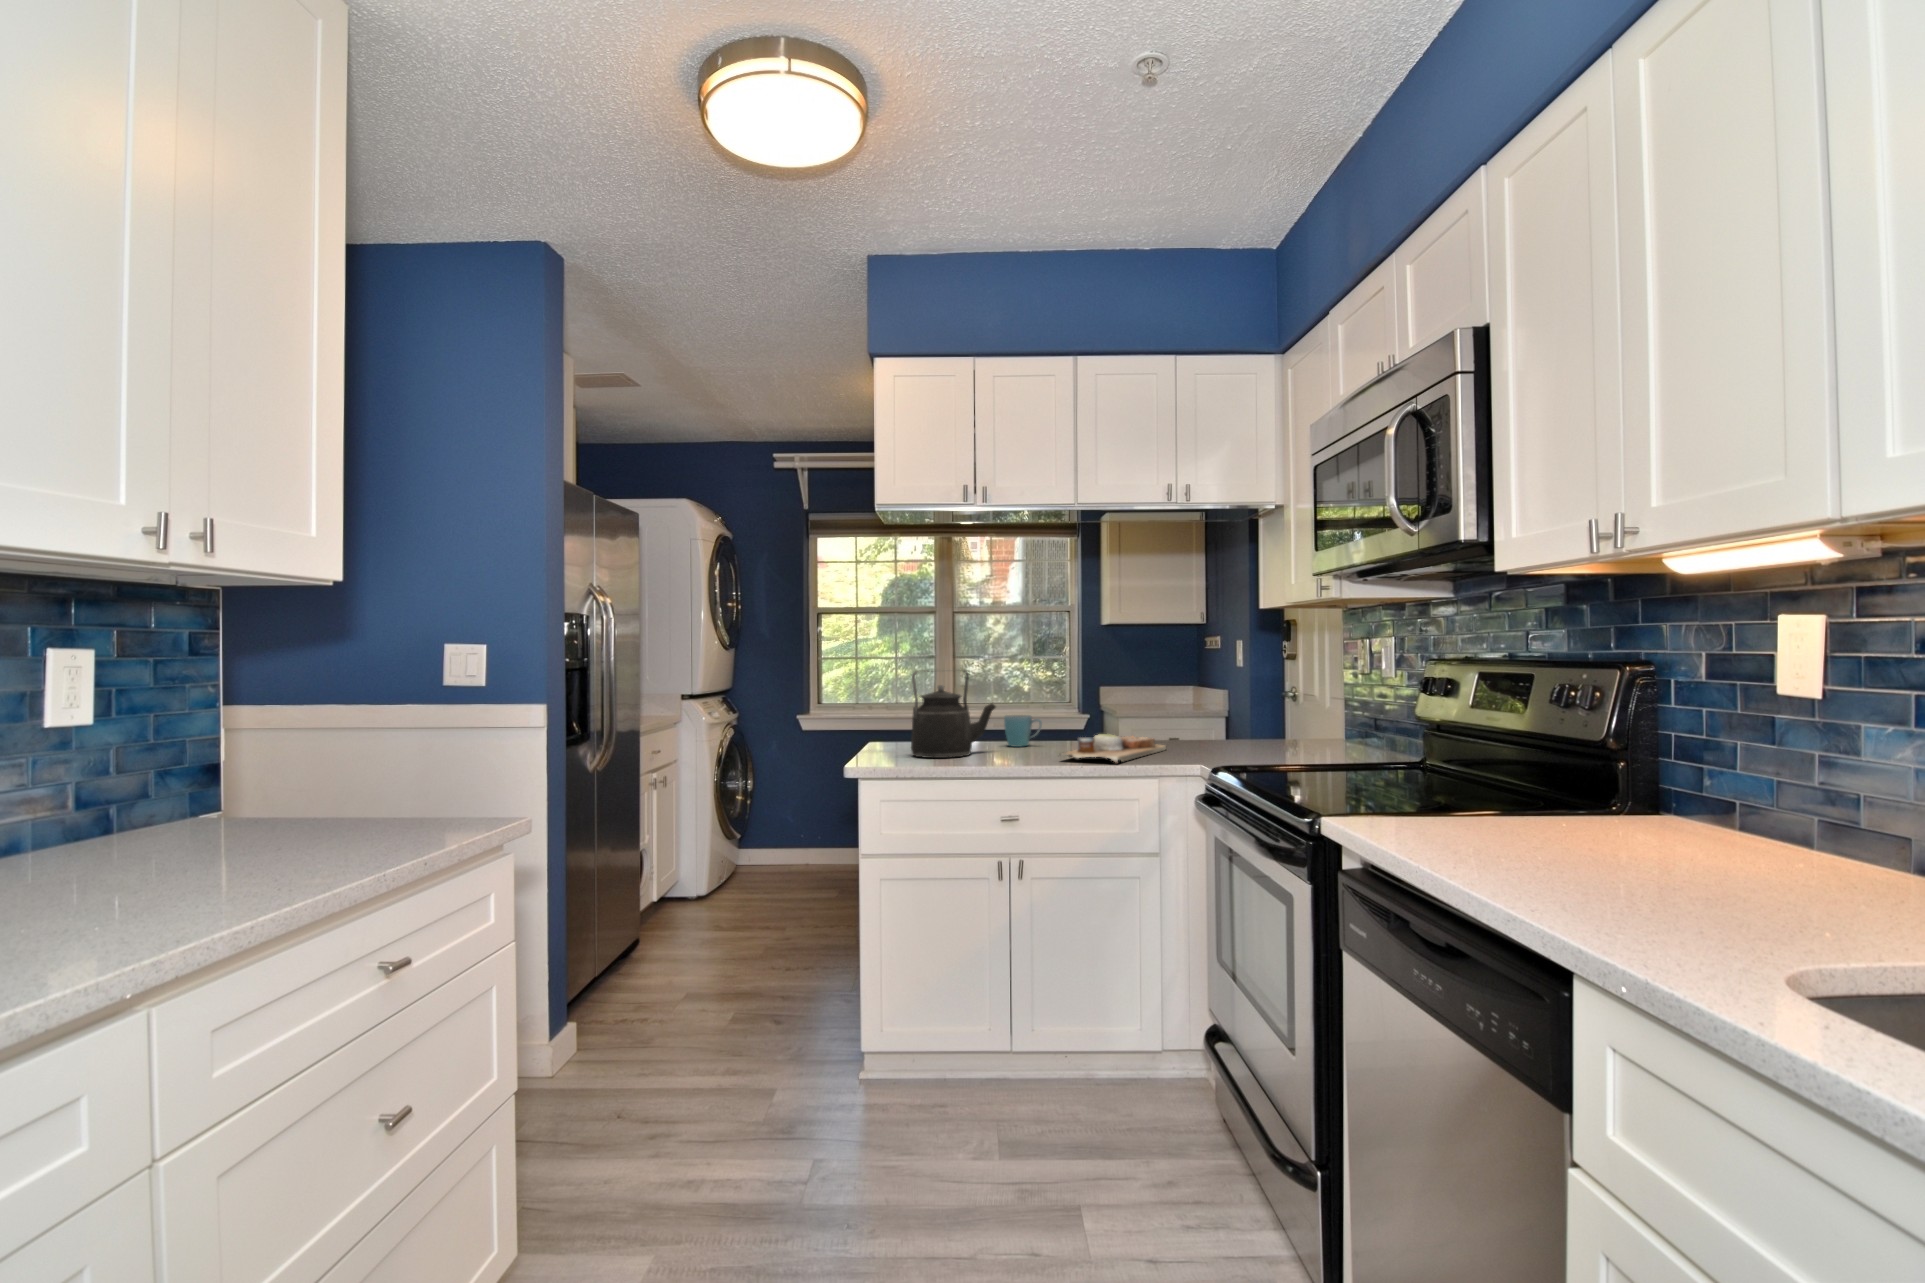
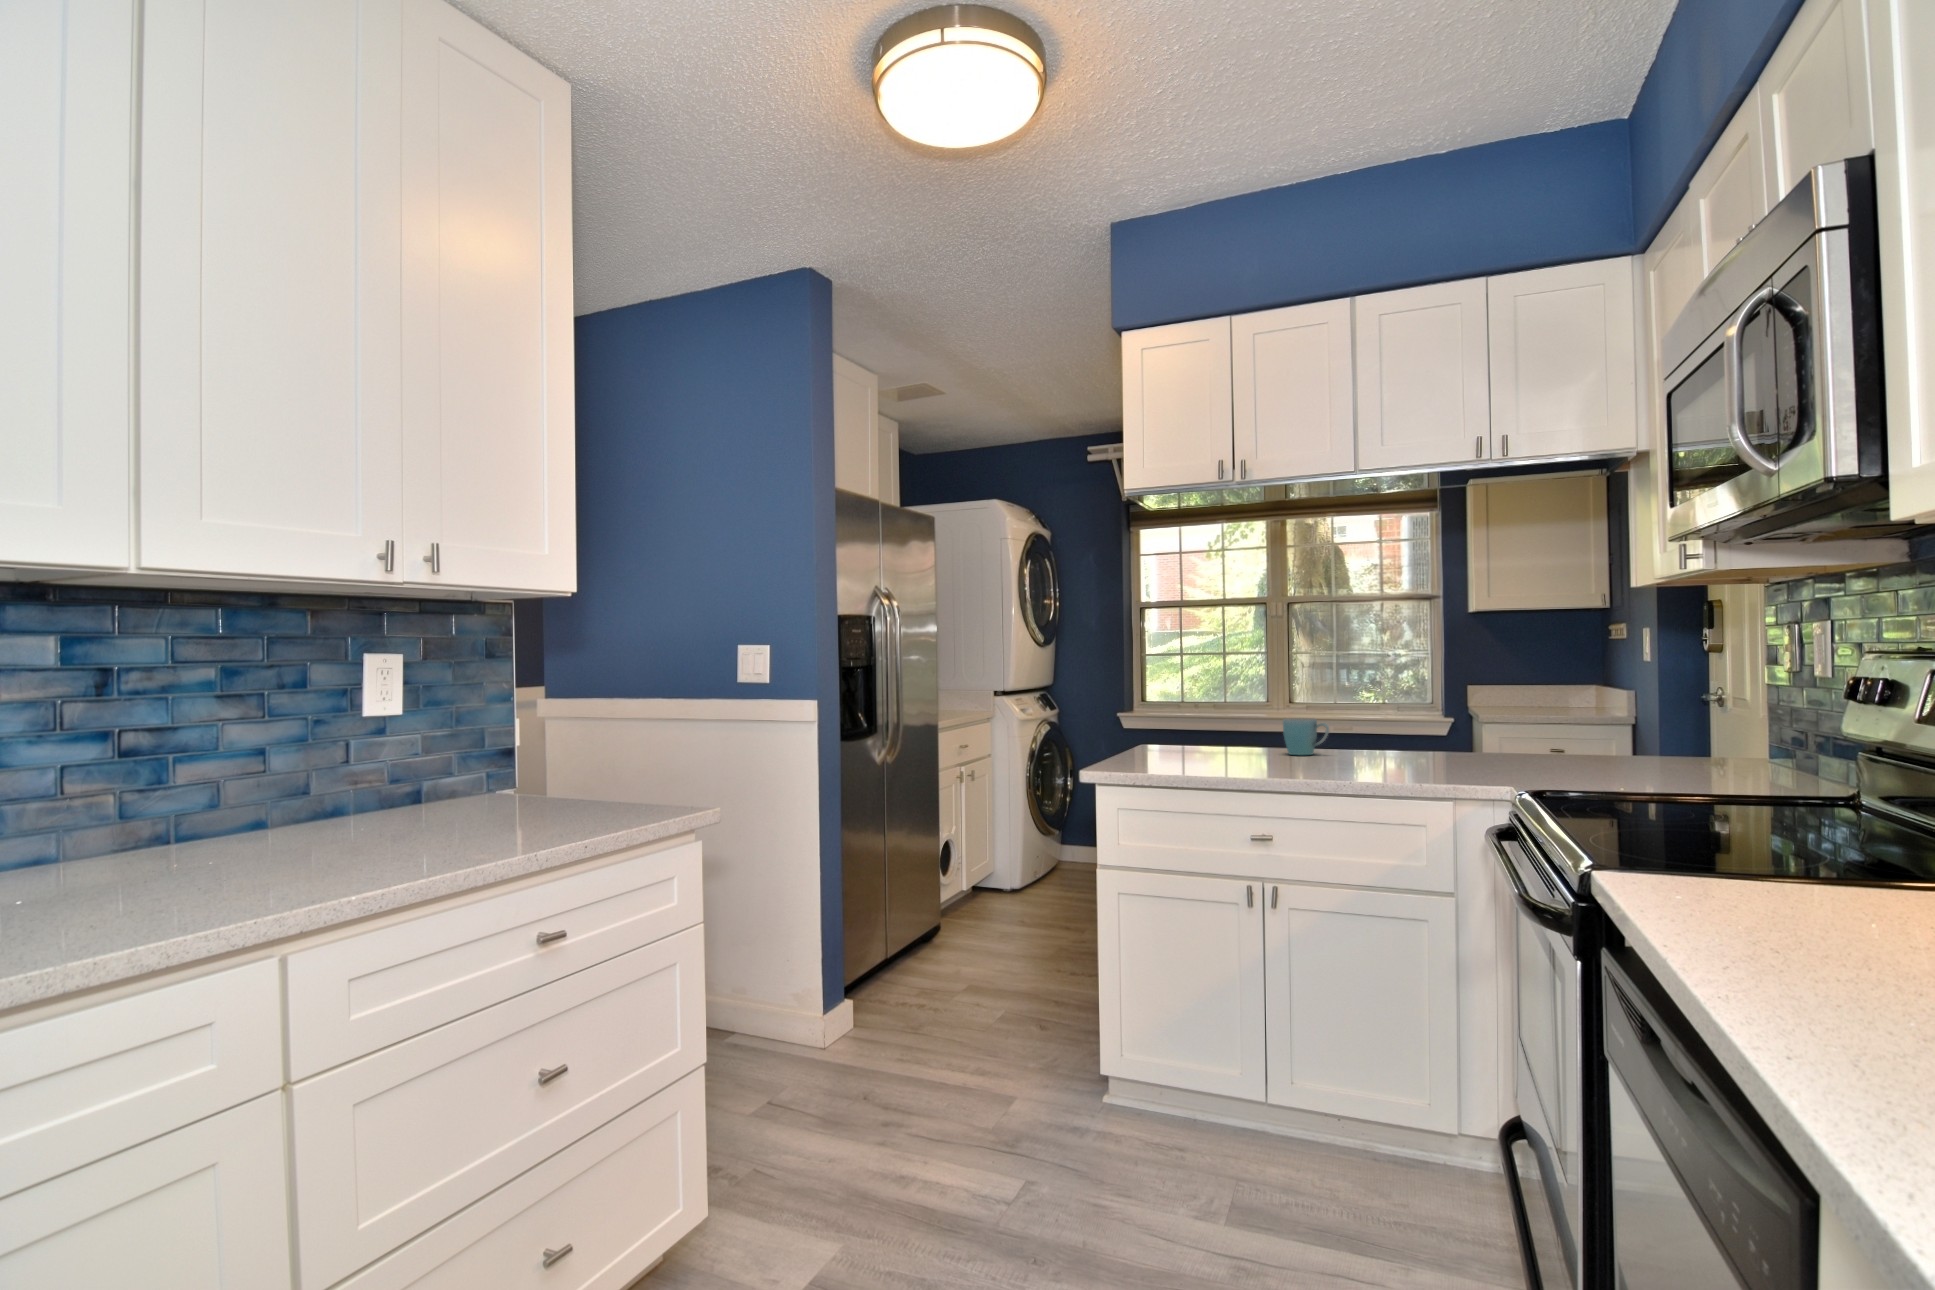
kettle: present [911,670,996,758] -> none [1160,665,1265,765]
cutting board: present [1060,734,1166,763] -> none [1324,744,1490,782]

